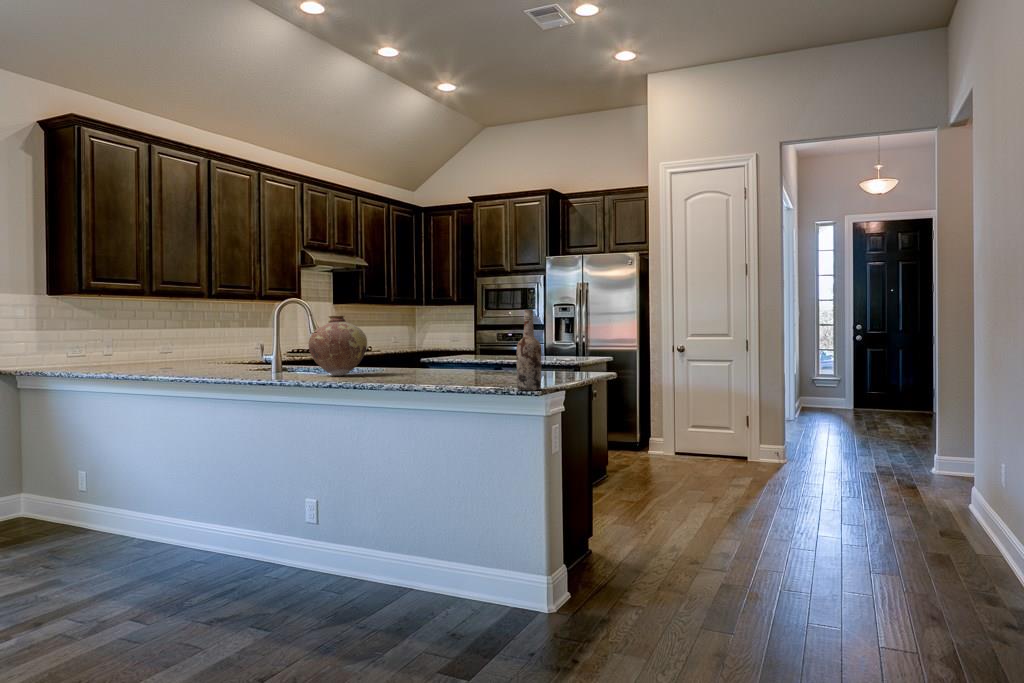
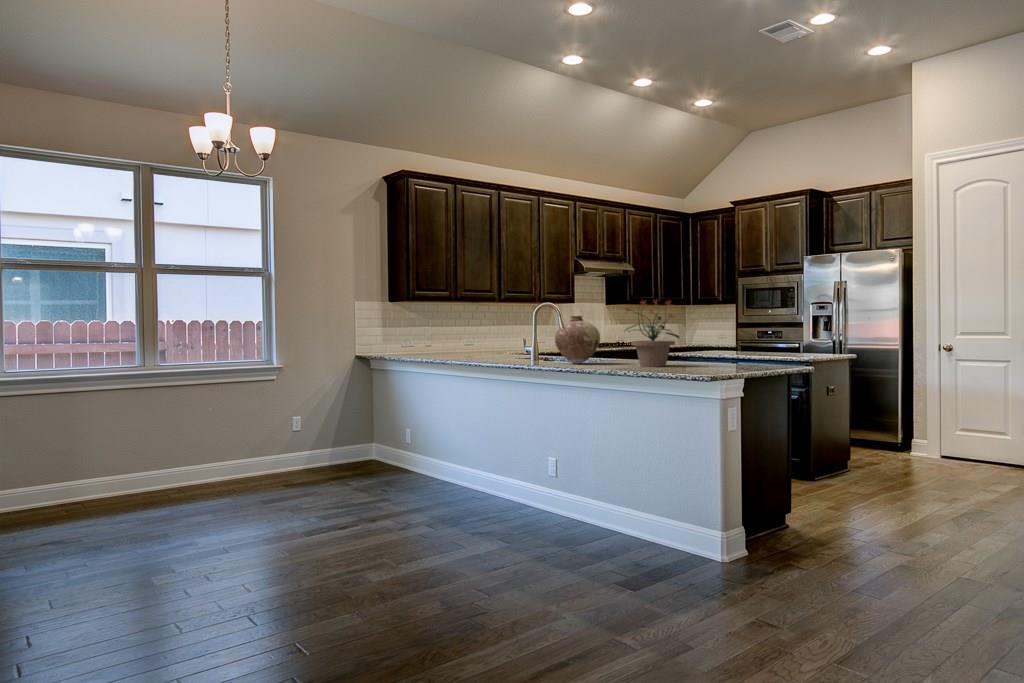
potted plant: none [399,295,467,378] -> present [624,300,679,367]
wine bottle: present [516,309,541,391] -> none [696,311,717,377]

